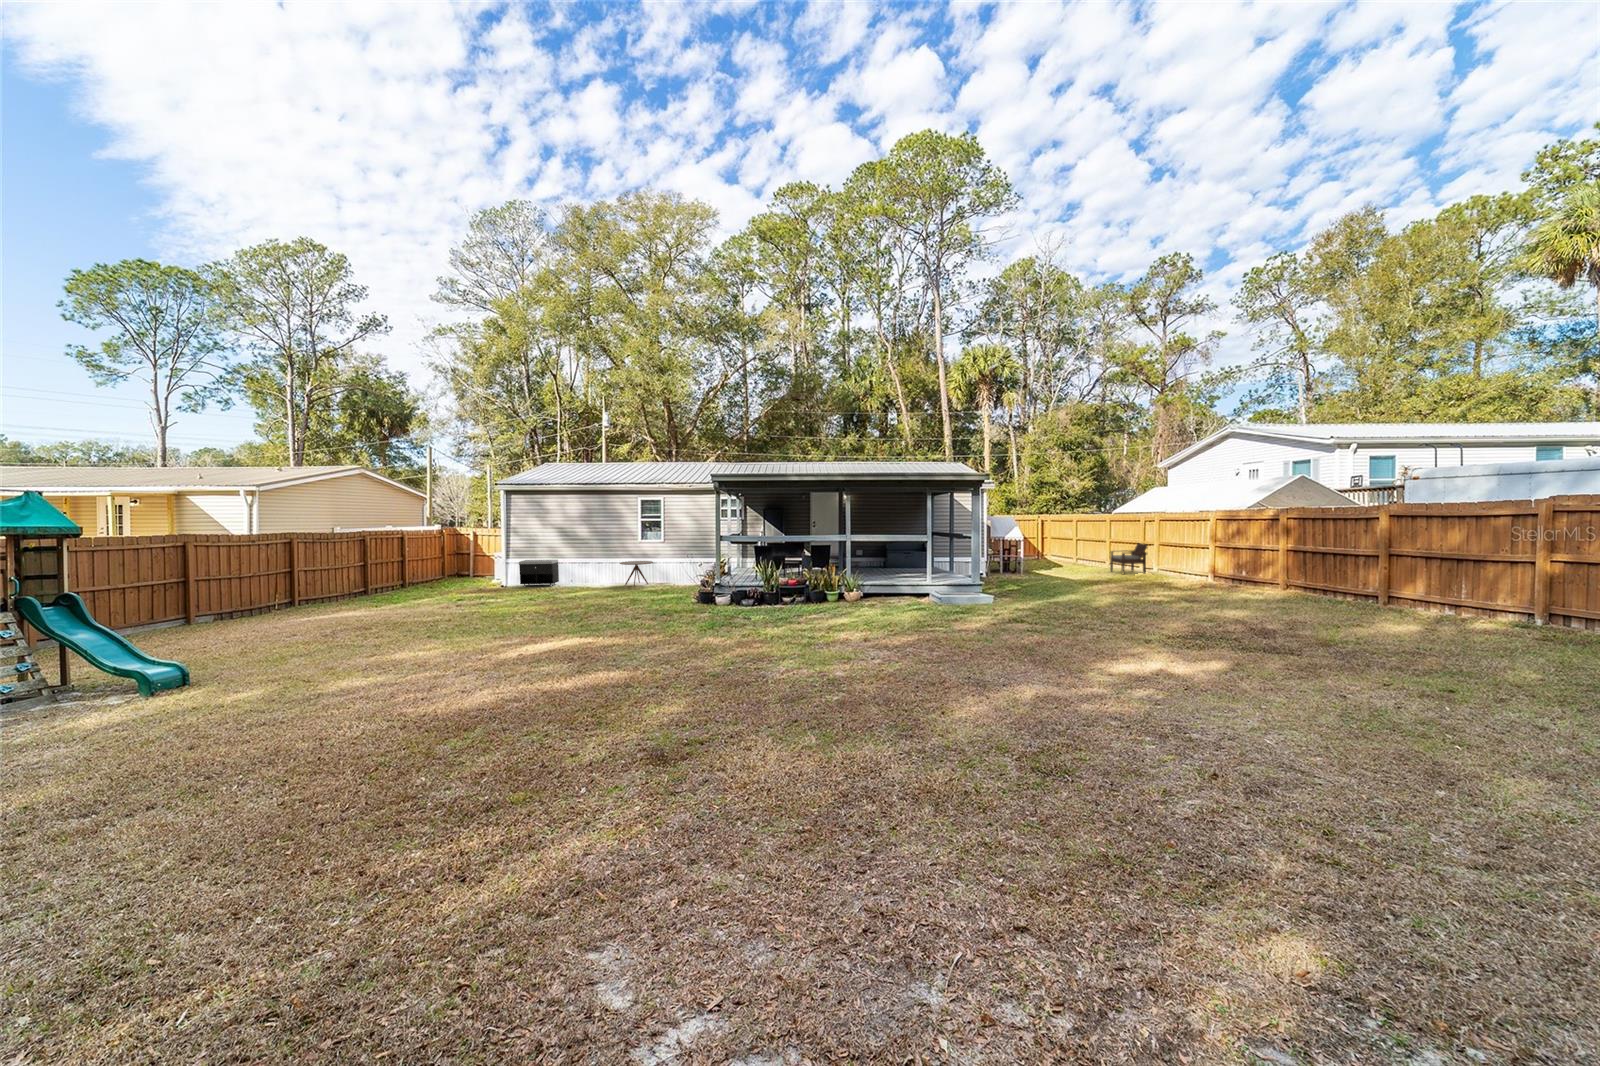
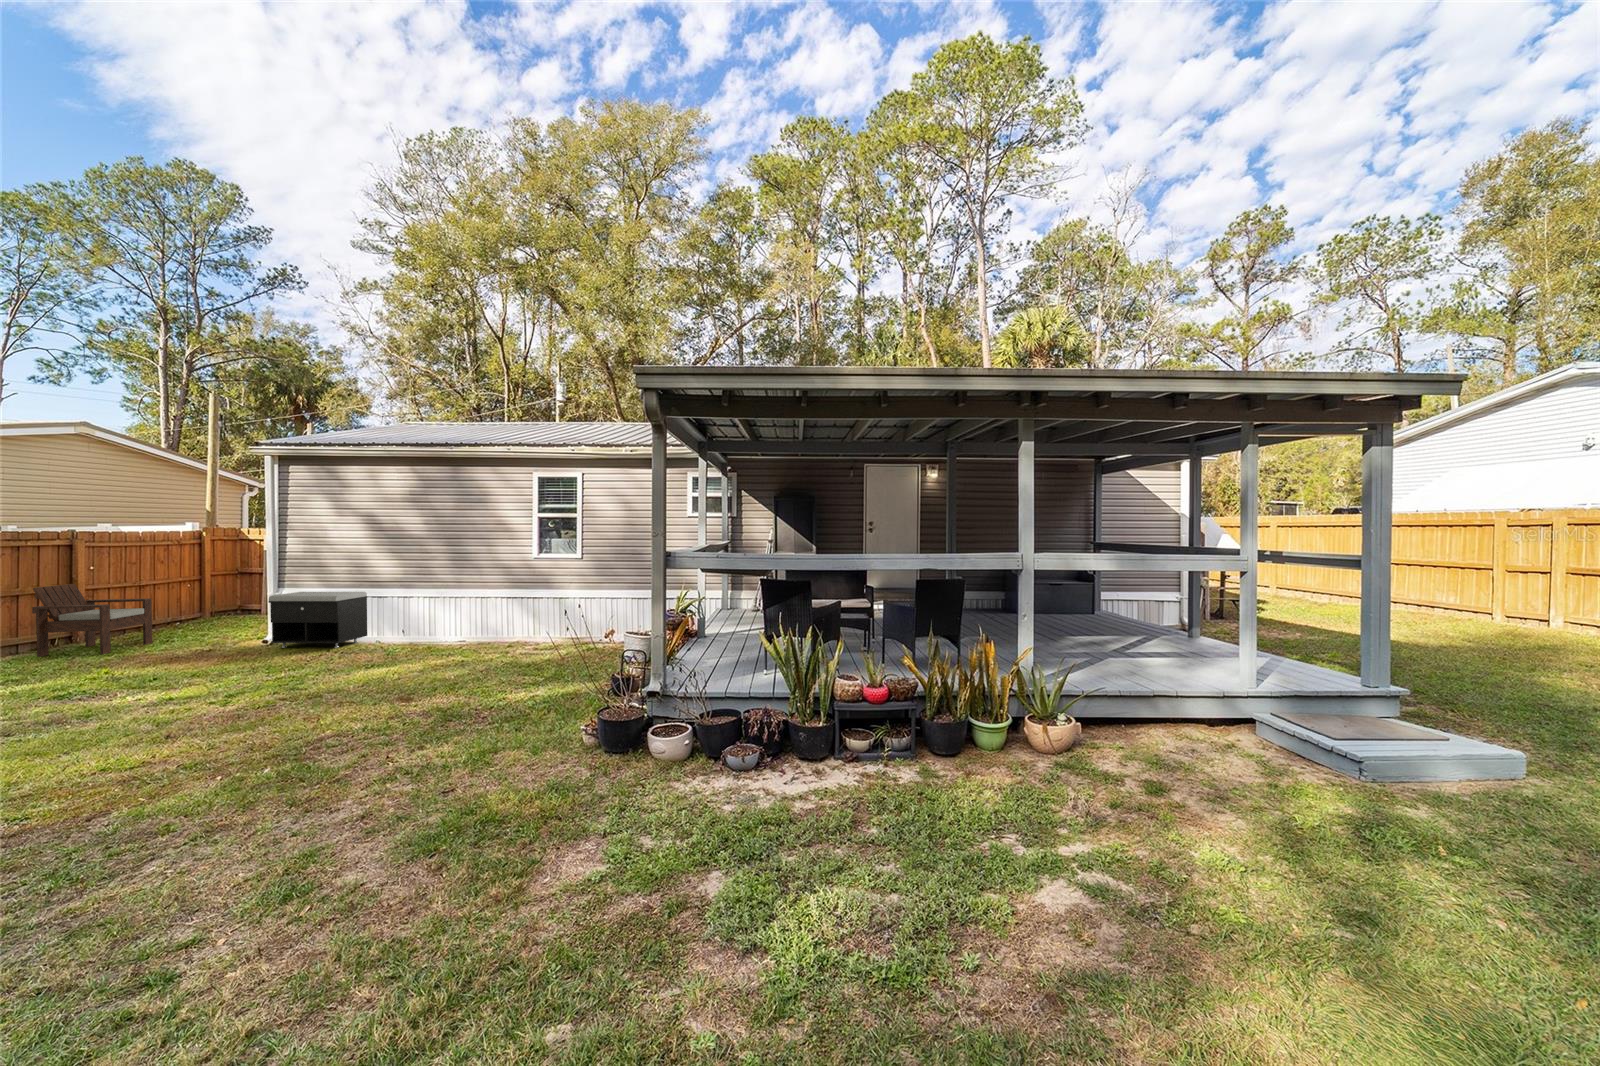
chair: present [1110,543,1148,574] -> present [32,584,152,657]
round table: present [620,561,653,586] -> none [477,596,552,651]

